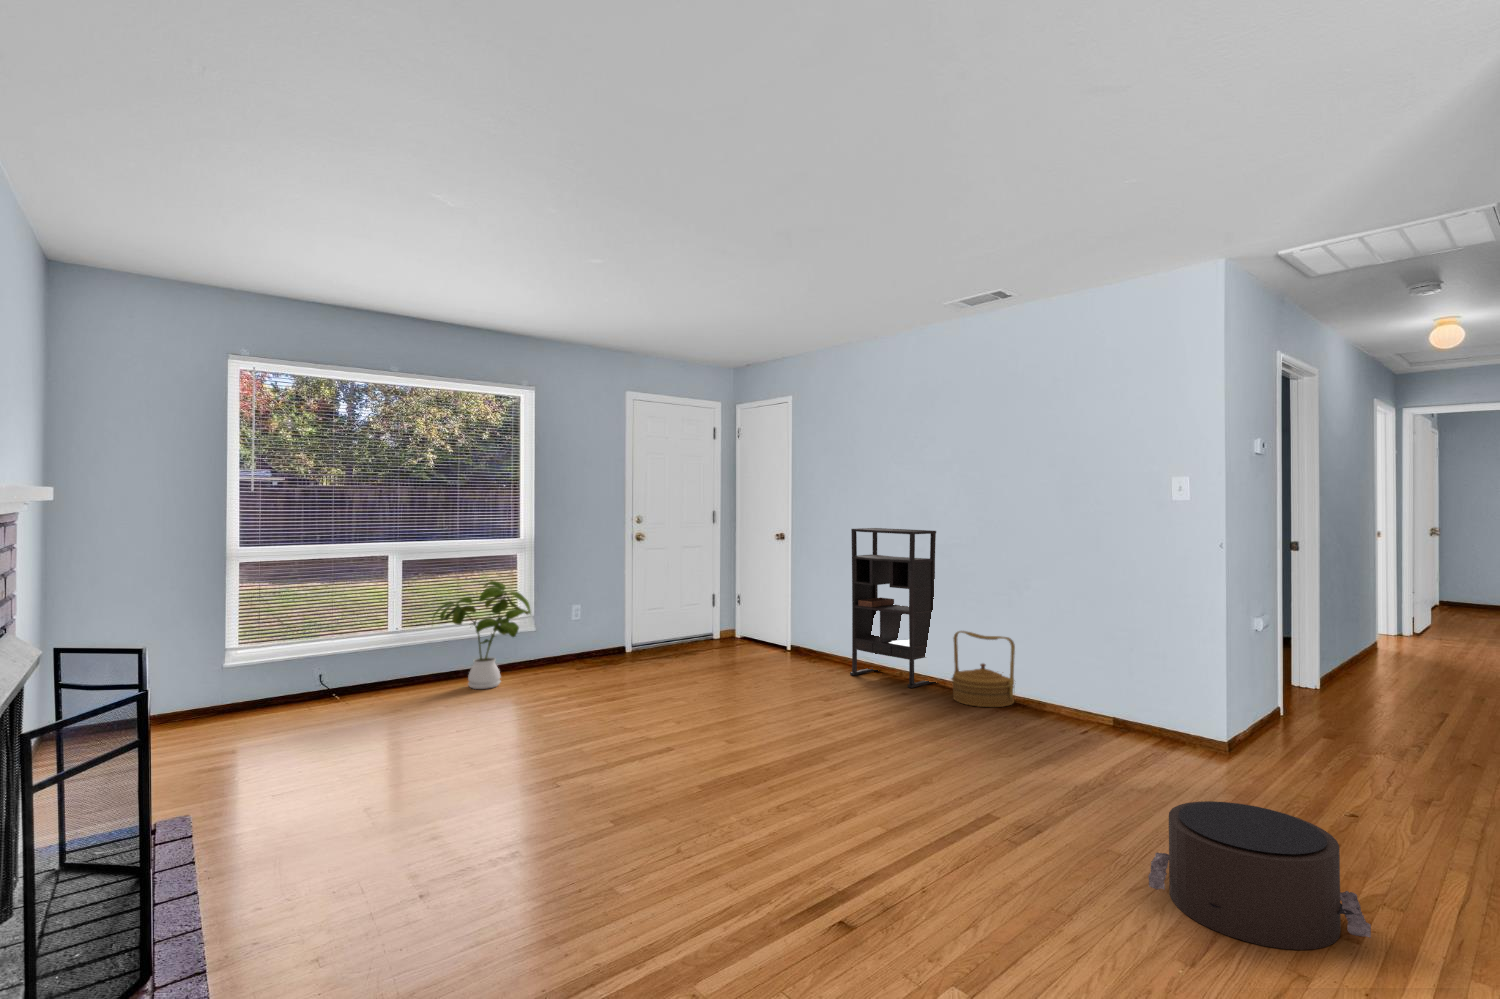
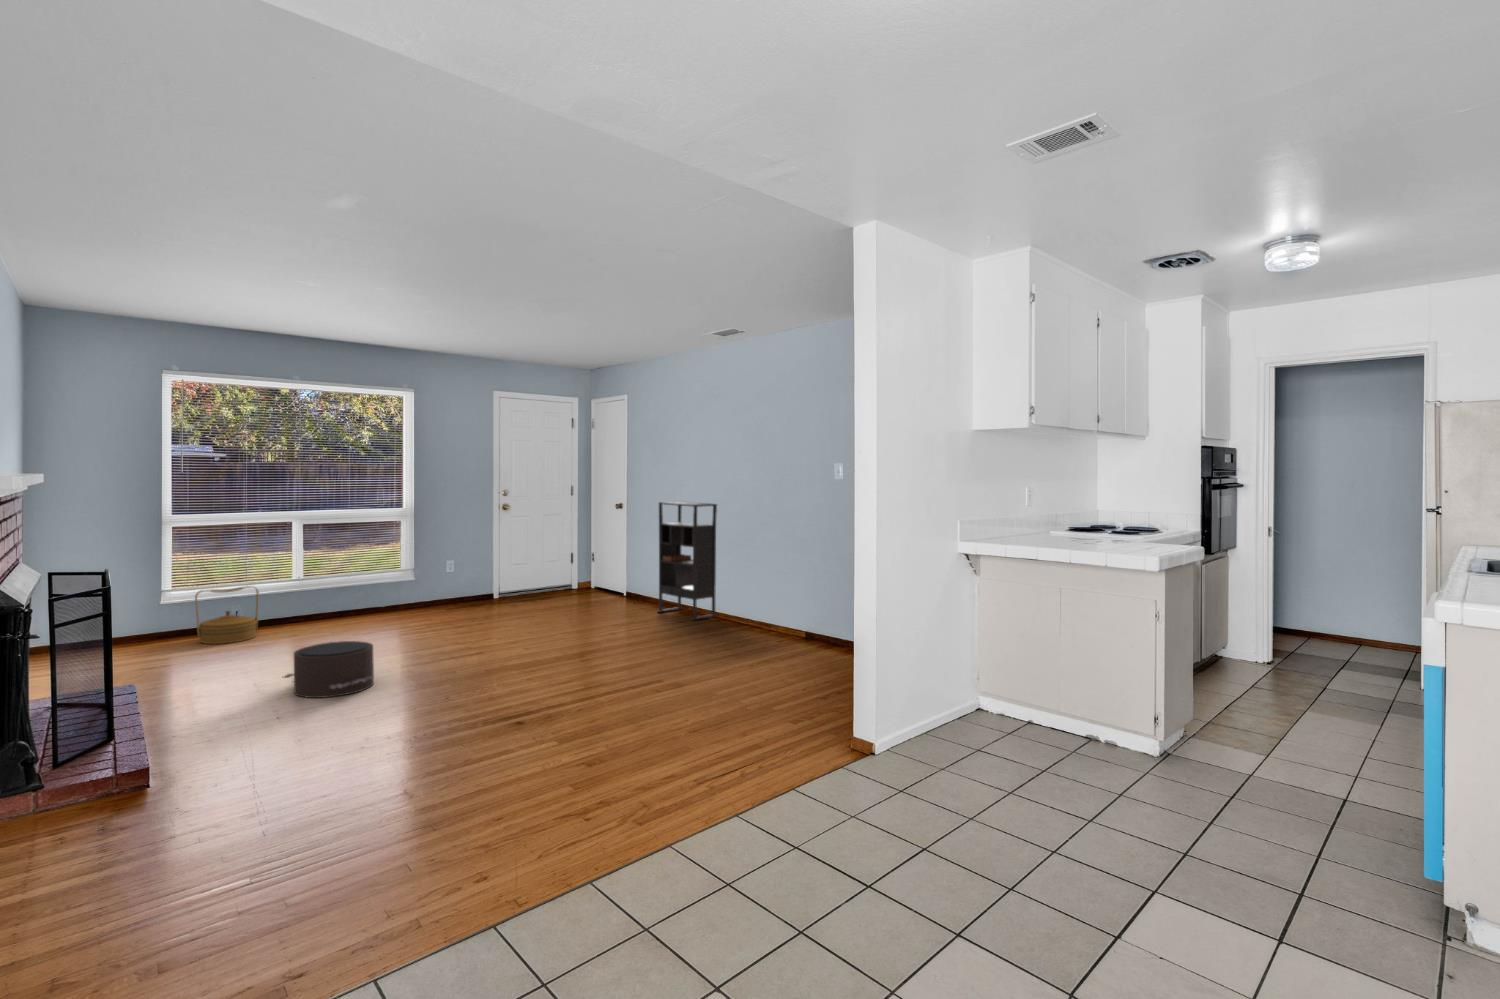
house plant: present [434,581,531,689] -> none [327,541,408,623]
woven basket: present [952,631,1015,707] -> present [195,586,259,644]
pouf: present [1148,801,1371,950] -> present [284,641,374,698]

